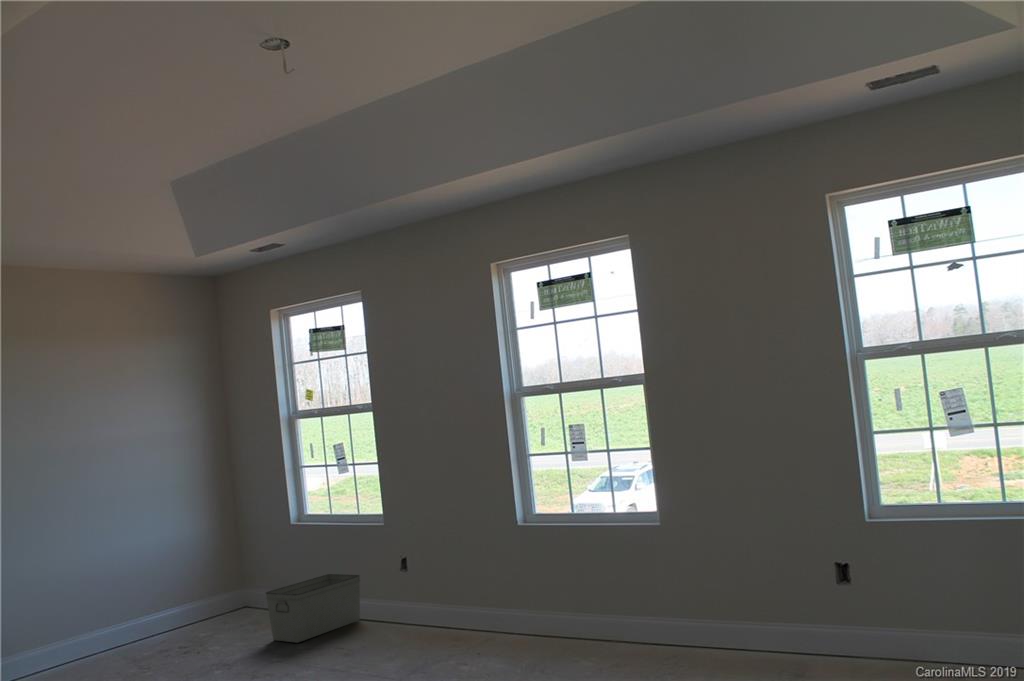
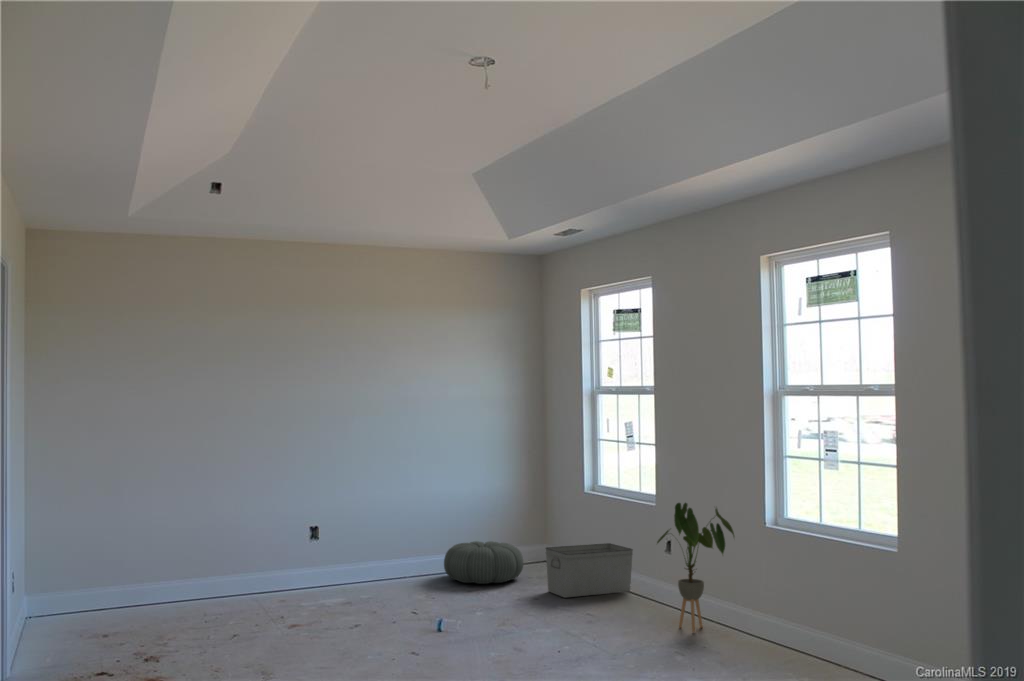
house plant: none [410,513,485,646] -> present [657,503,734,632]
pouf: none [135,597,232,653] -> present [444,541,523,584]

